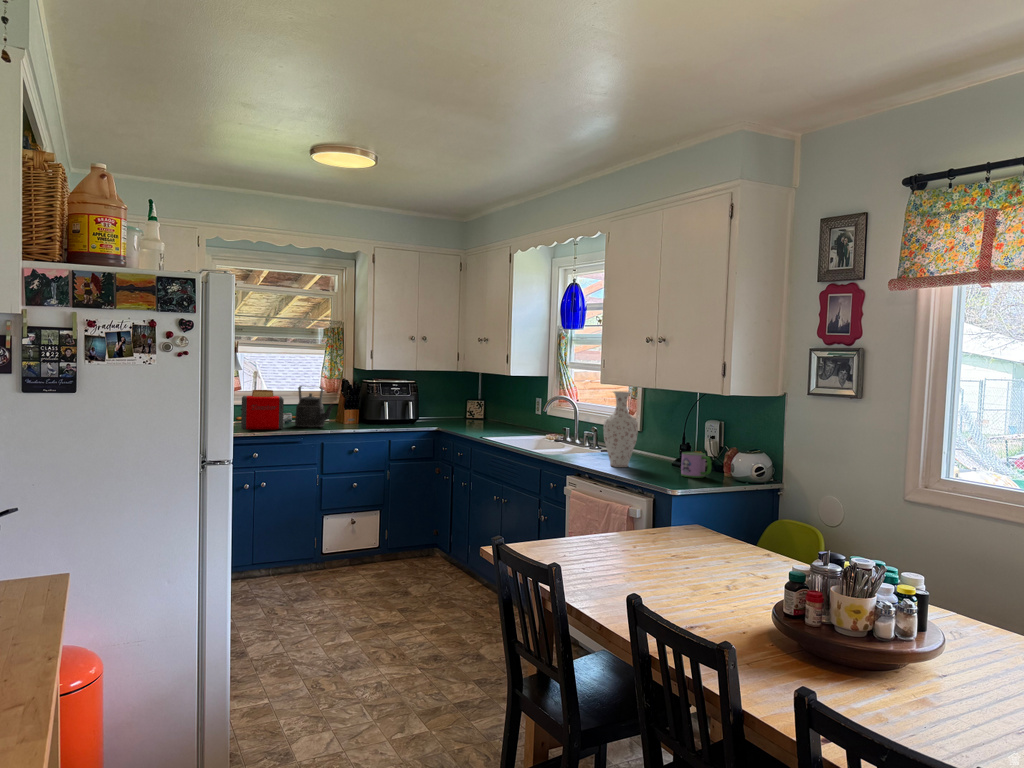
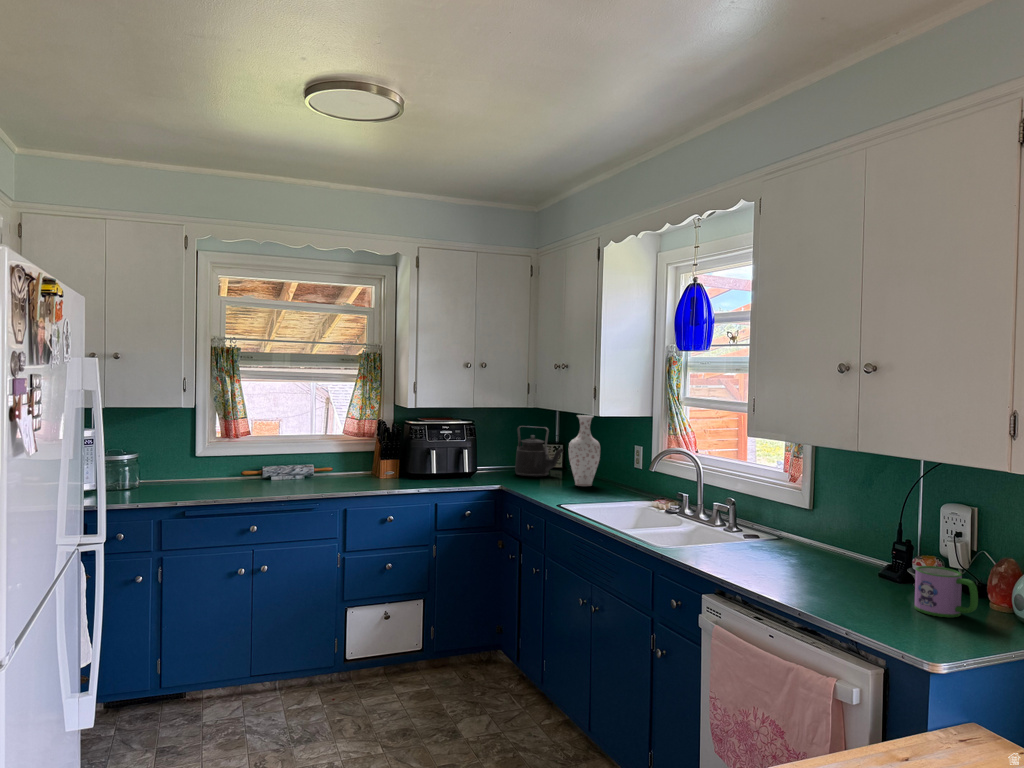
kettle: present [295,386,334,427] -> present [515,426,563,476]
toaster: present [241,390,284,430] -> none [236,438,294,493]
vase: present [604,391,638,467] -> present [569,415,600,486]

